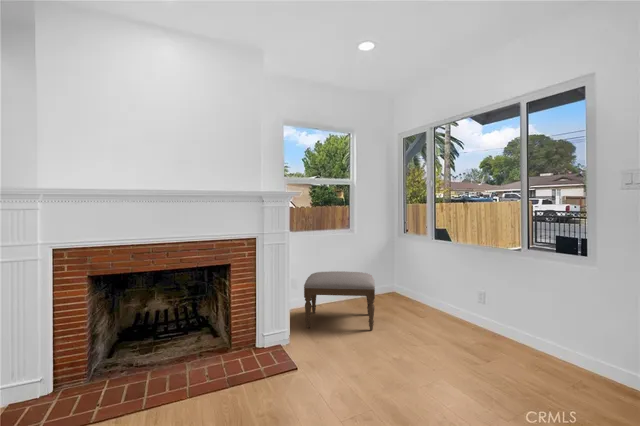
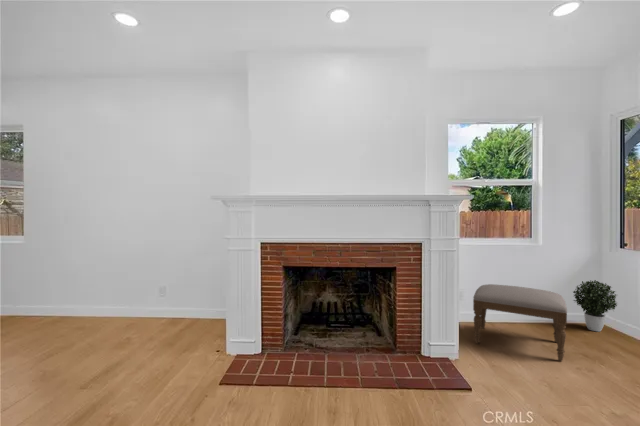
potted plant: none [380,260,410,301] -> present [573,280,617,332]

